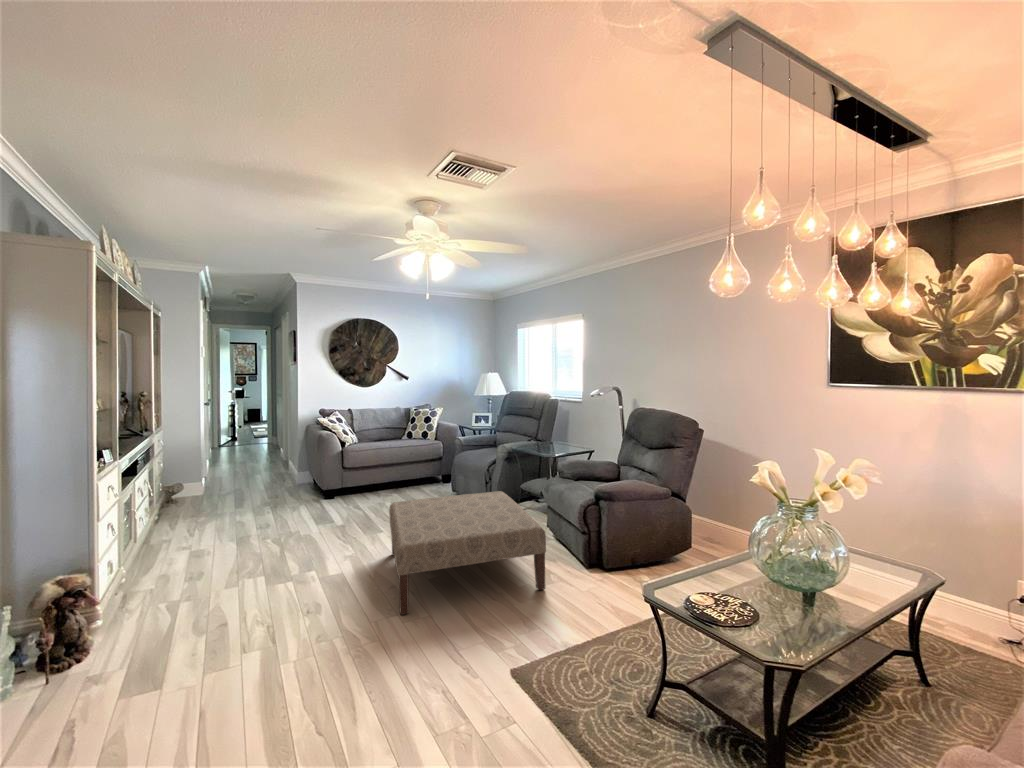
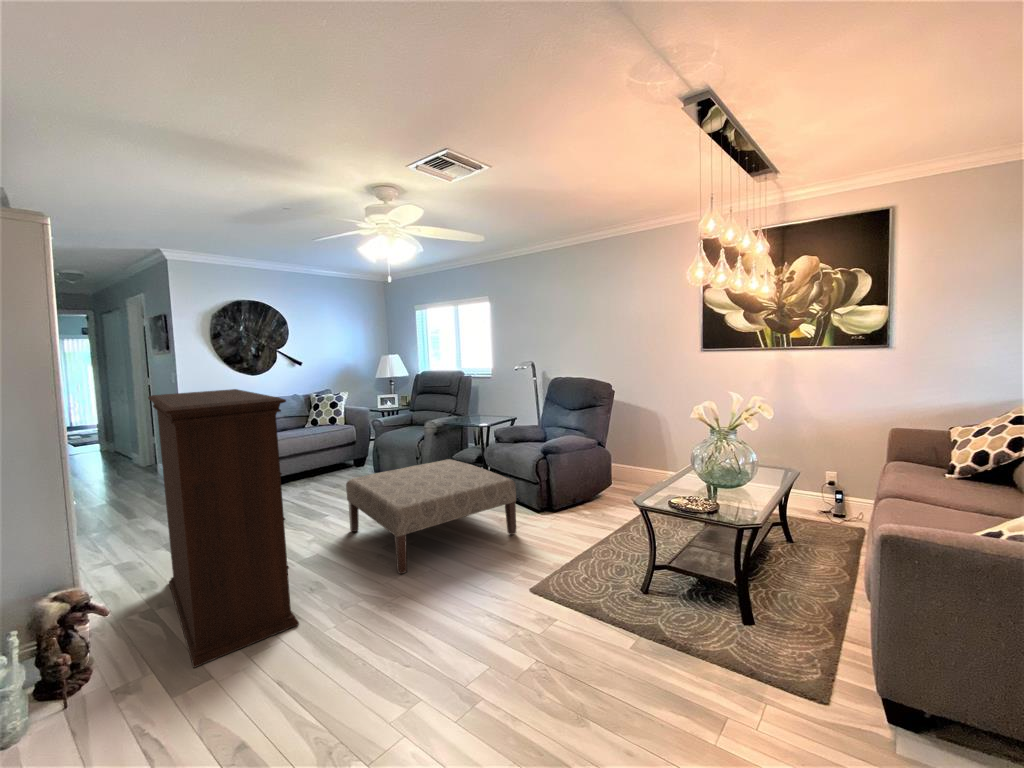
bookshelf: none [162,410,296,674] -> present [148,389,299,668]

